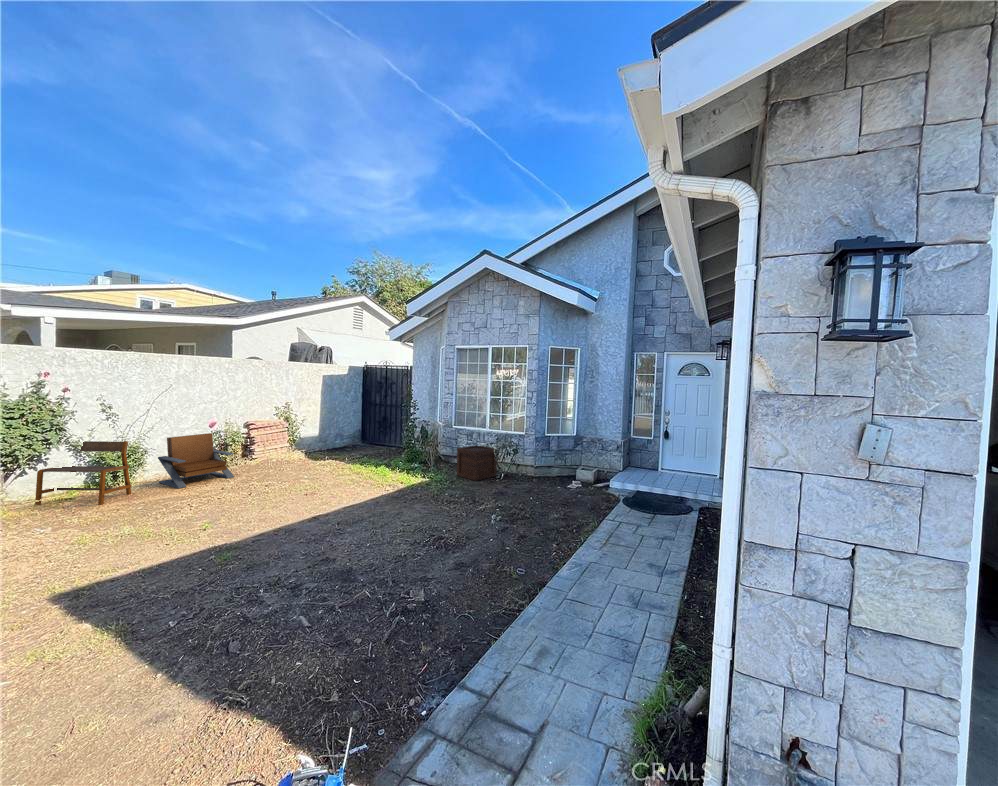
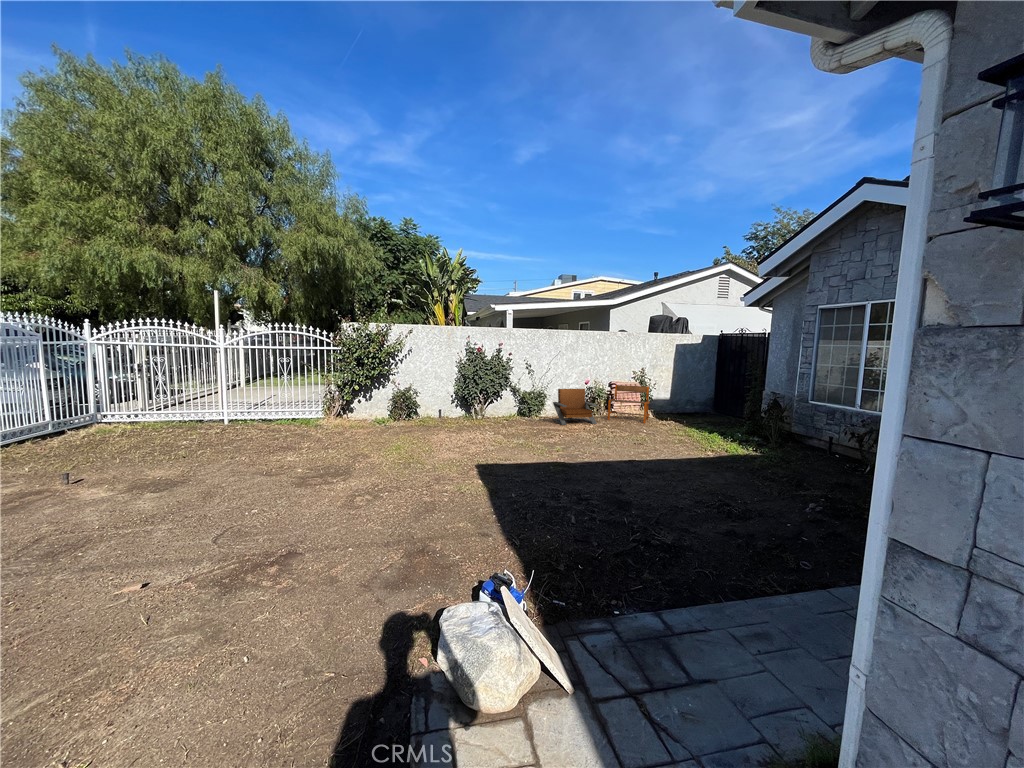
bench: present [35,441,132,505] -> present [608,385,650,423]
wooden crate: present [457,445,497,481] -> none [805,424,866,466]

